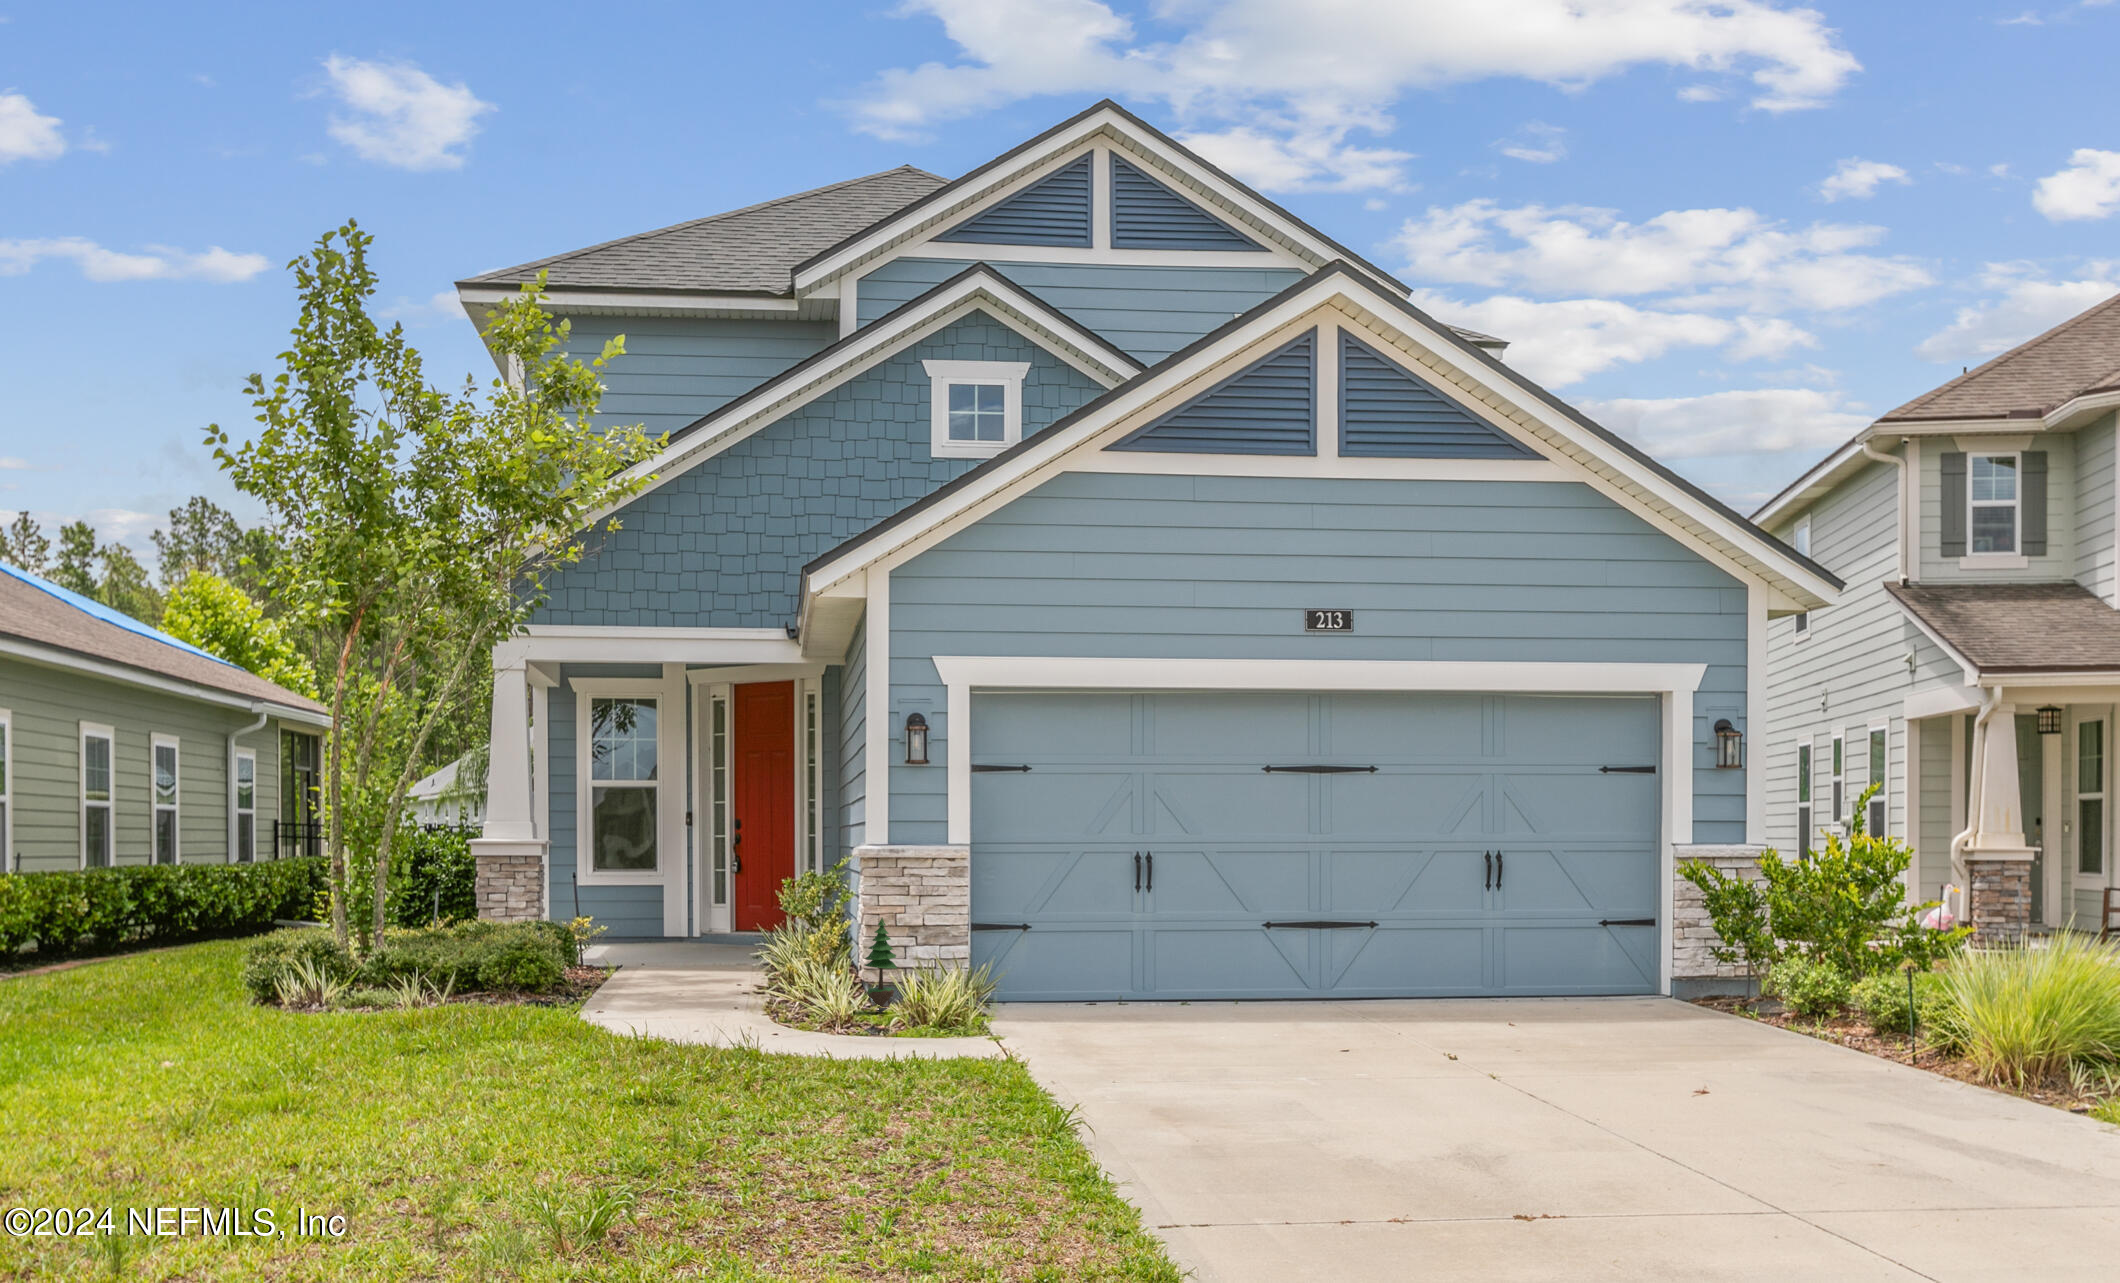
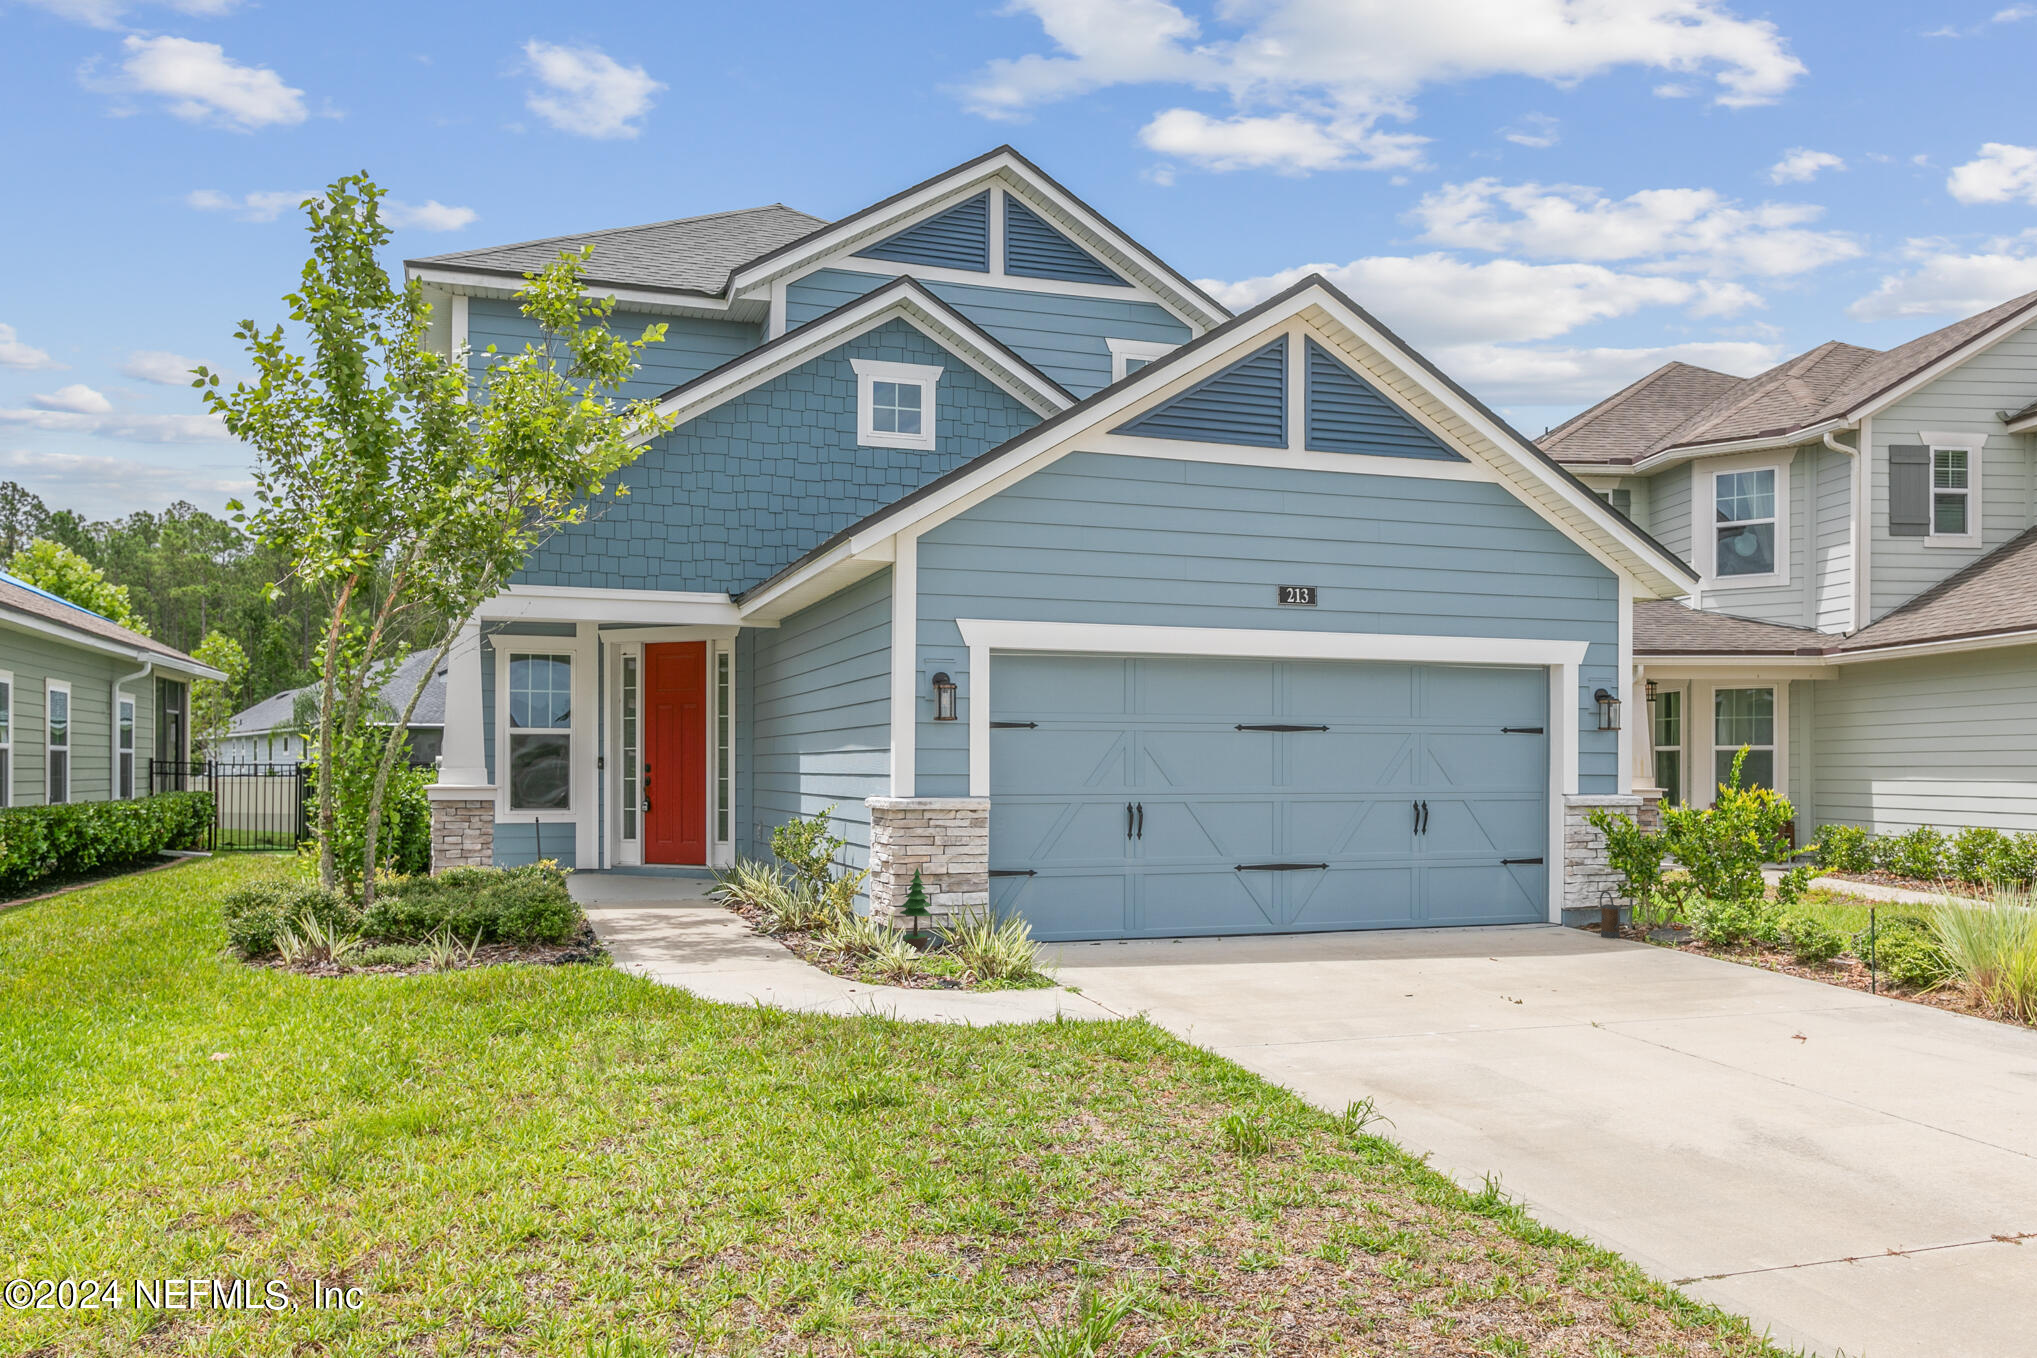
watering can: none [1719,959,1741,1015] -> present [1600,891,1622,938]

